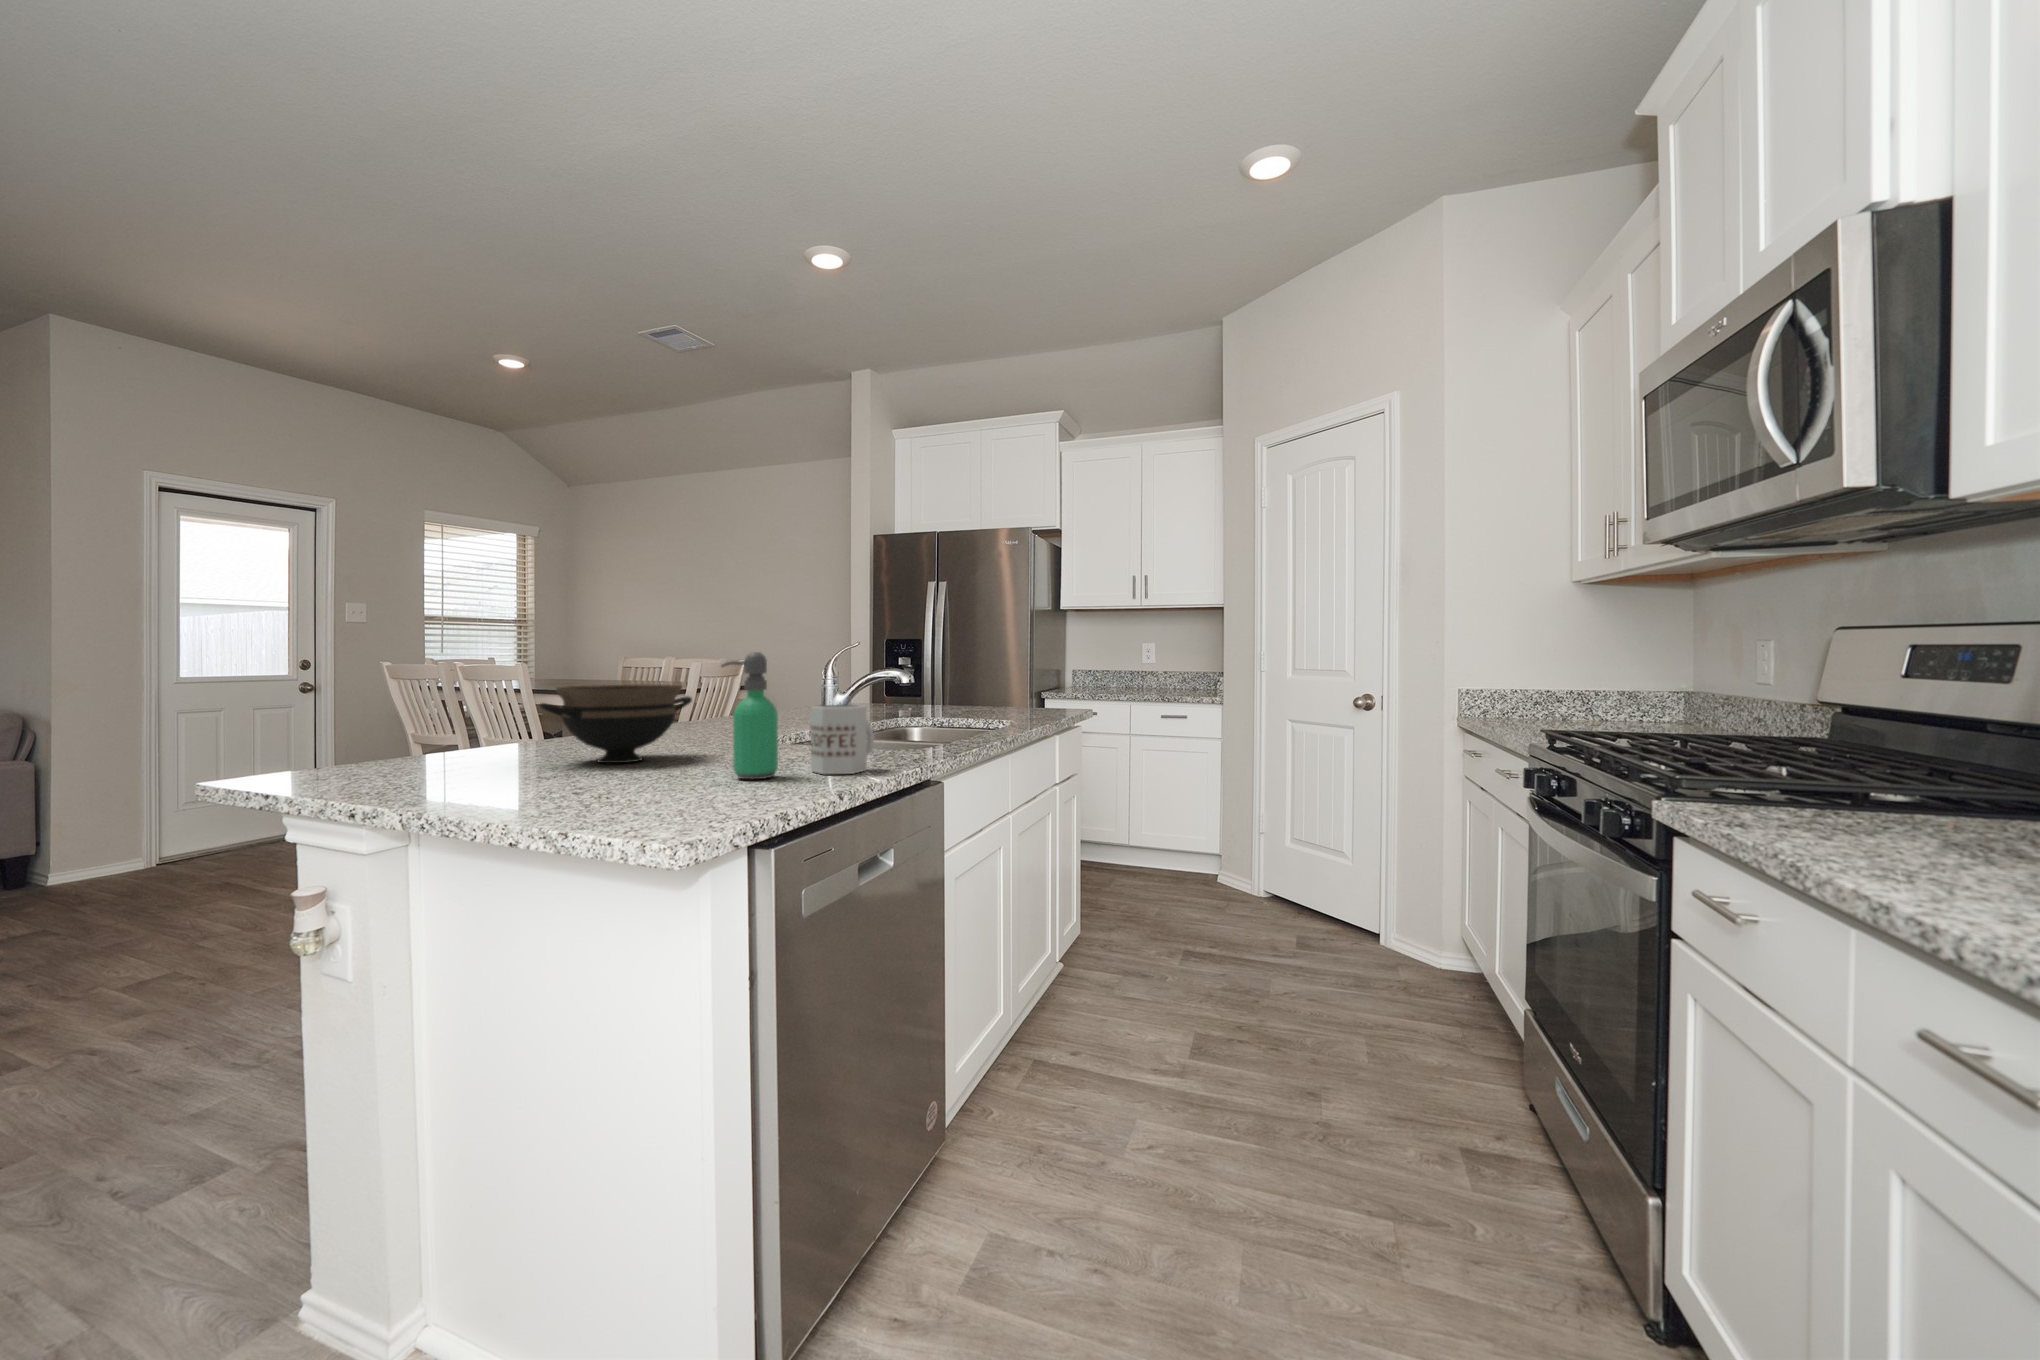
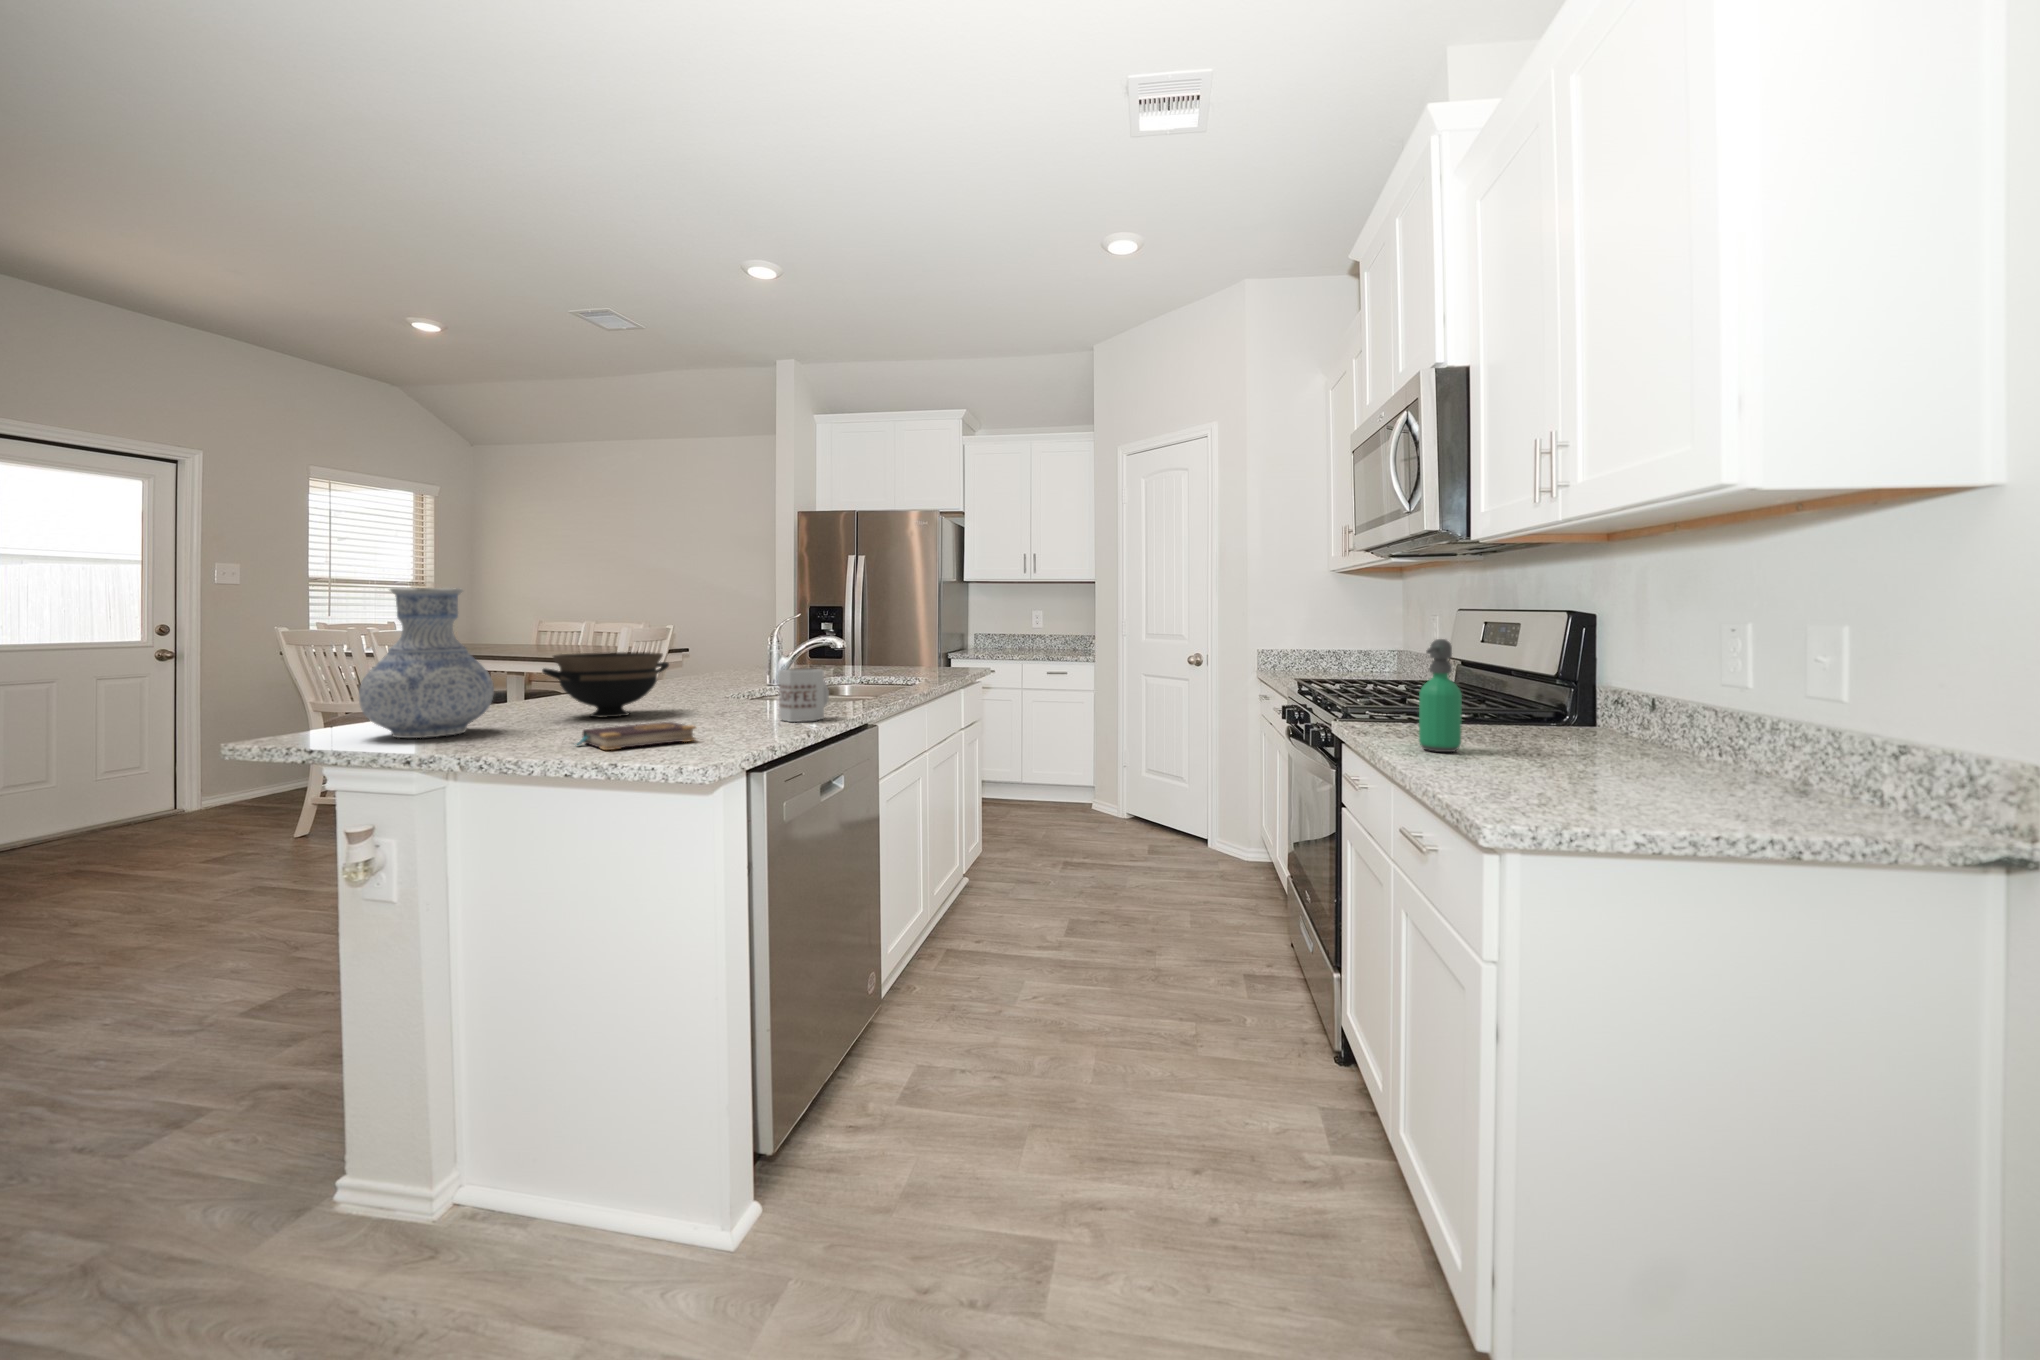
vase: none [322,604,476,786] -> present [359,588,494,738]
soap dispenser: present [722,652,778,779] -> present [1419,639,1462,752]
book: none [536,772,689,811] -> present [577,722,696,750]

